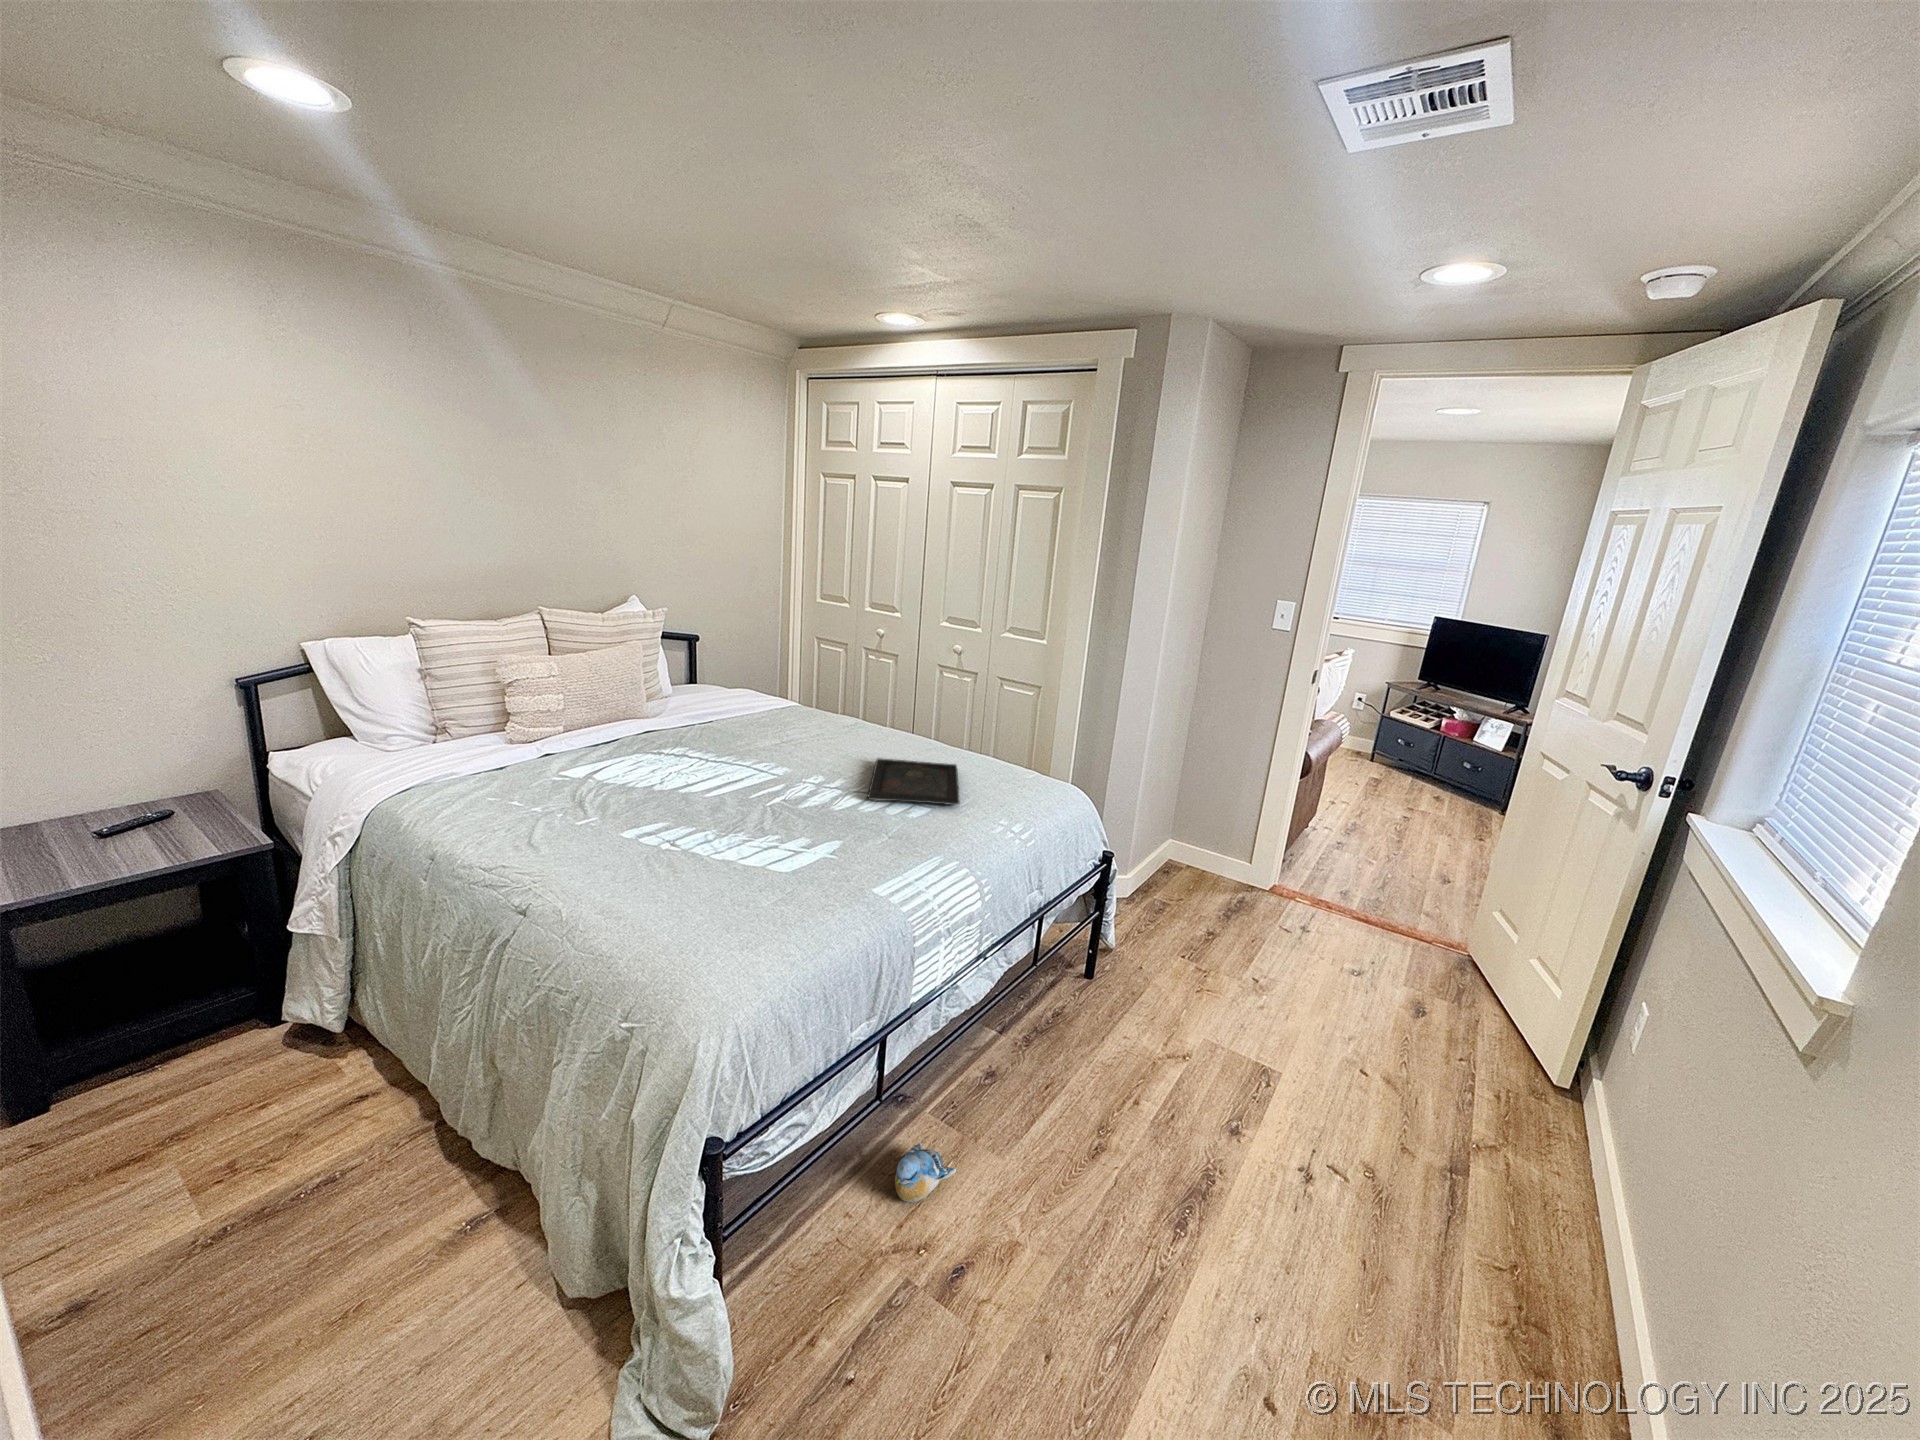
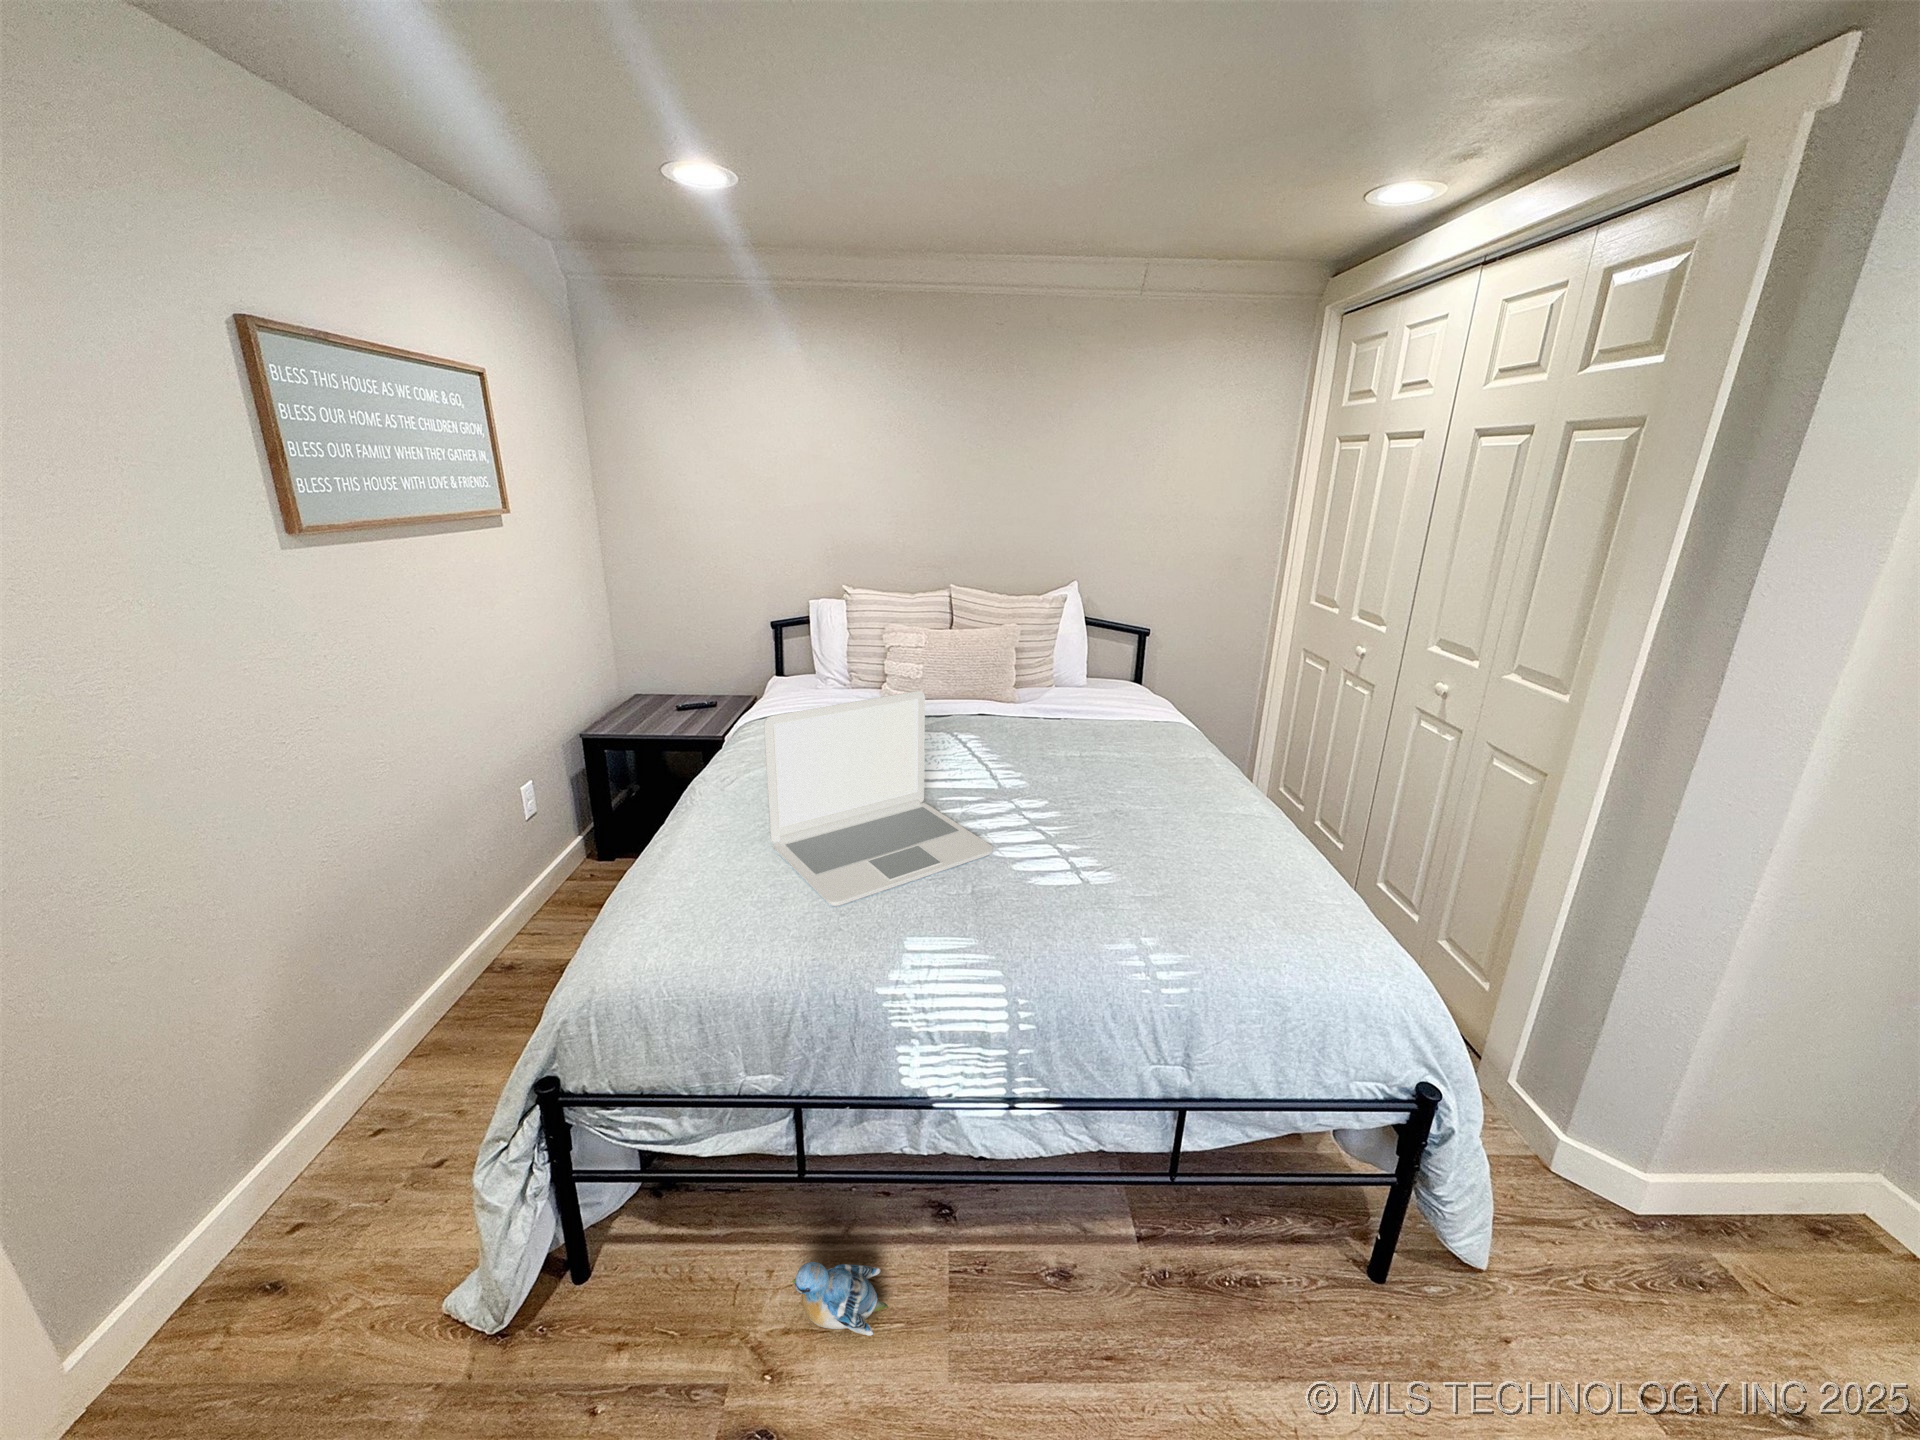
laptop: none [689,699,852,882] -> present [764,691,993,906]
tray: present [868,759,960,805] -> none [1042,803,1228,894]

